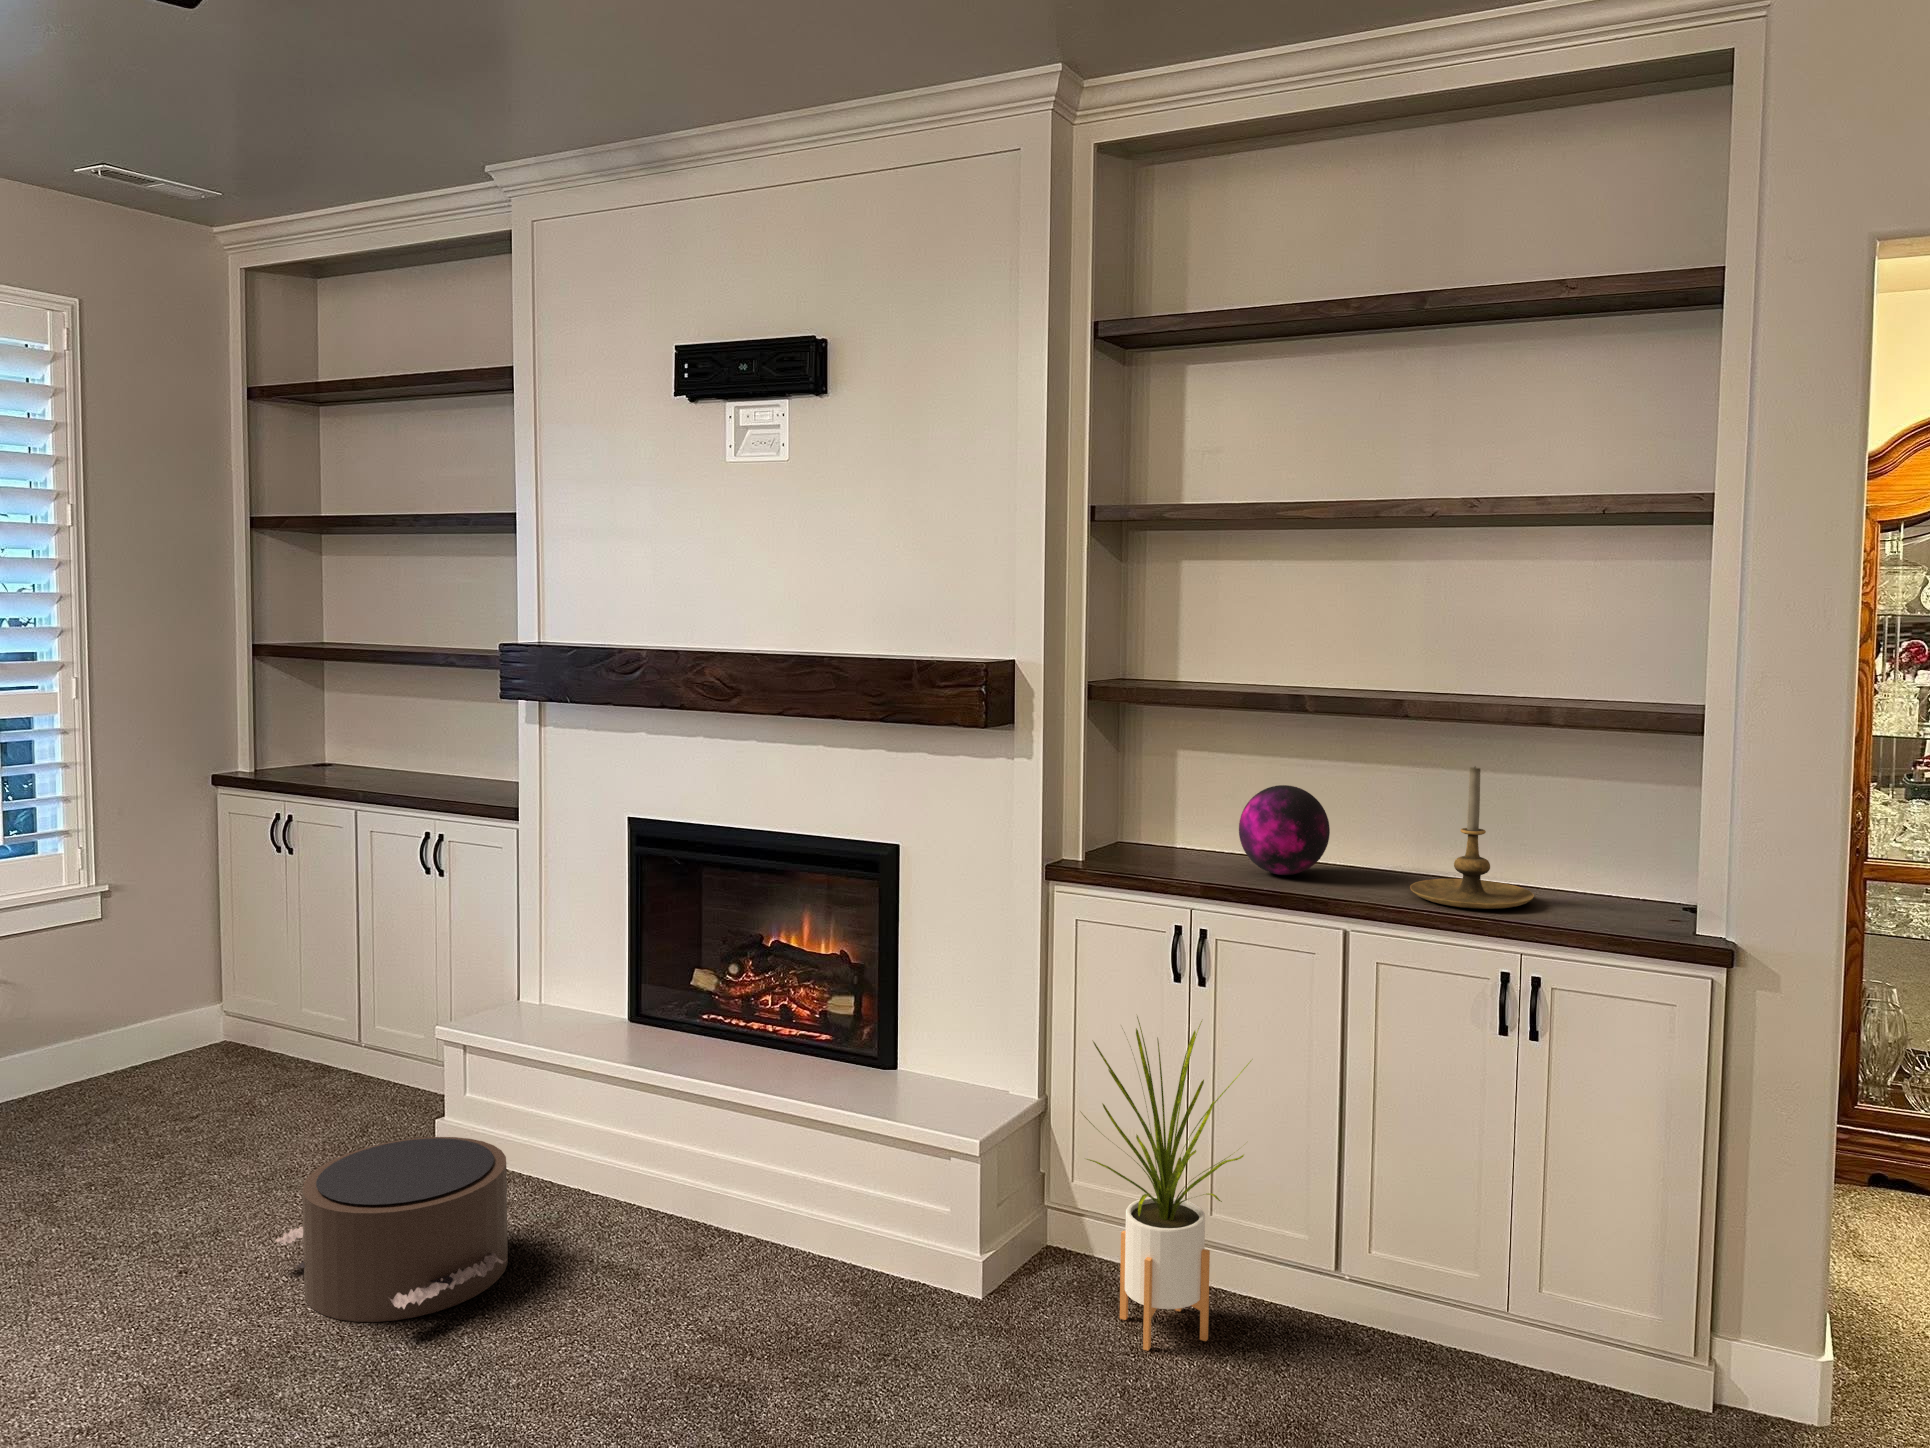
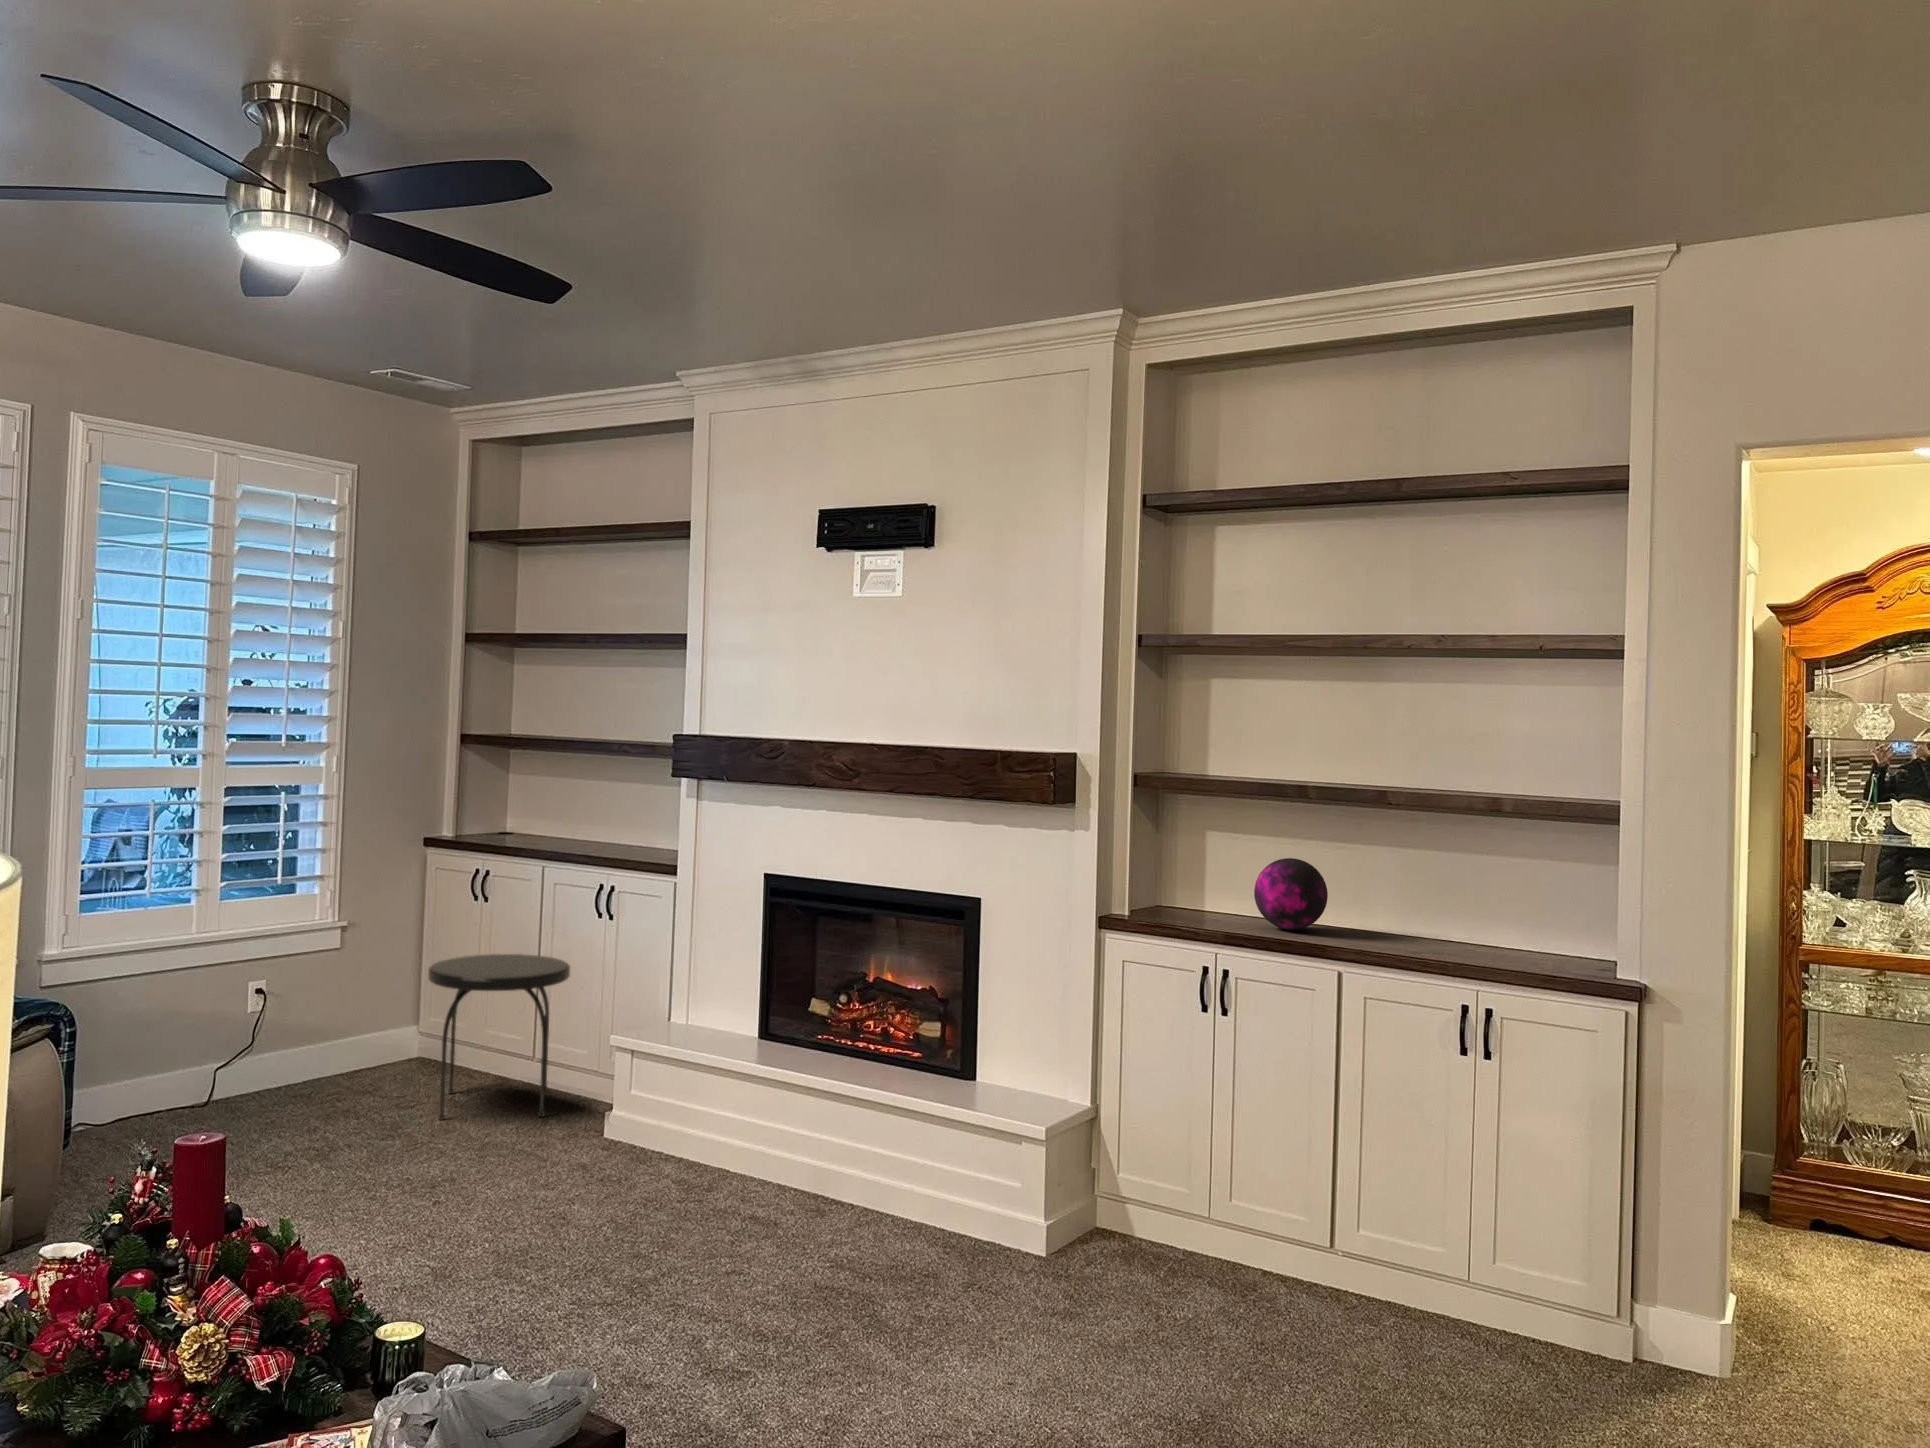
candle holder: present [1410,767,1534,909] -> none [1391,844,1491,956]
side table: none [200,920,394,1139] -> present [428,954,570,1120]
house plant: present [1081,1017,1251,1351] -> none [1125,1030,1262,1296]
pouf: present [276,1137,508,1322] -> none [505,1112,680,1239]

